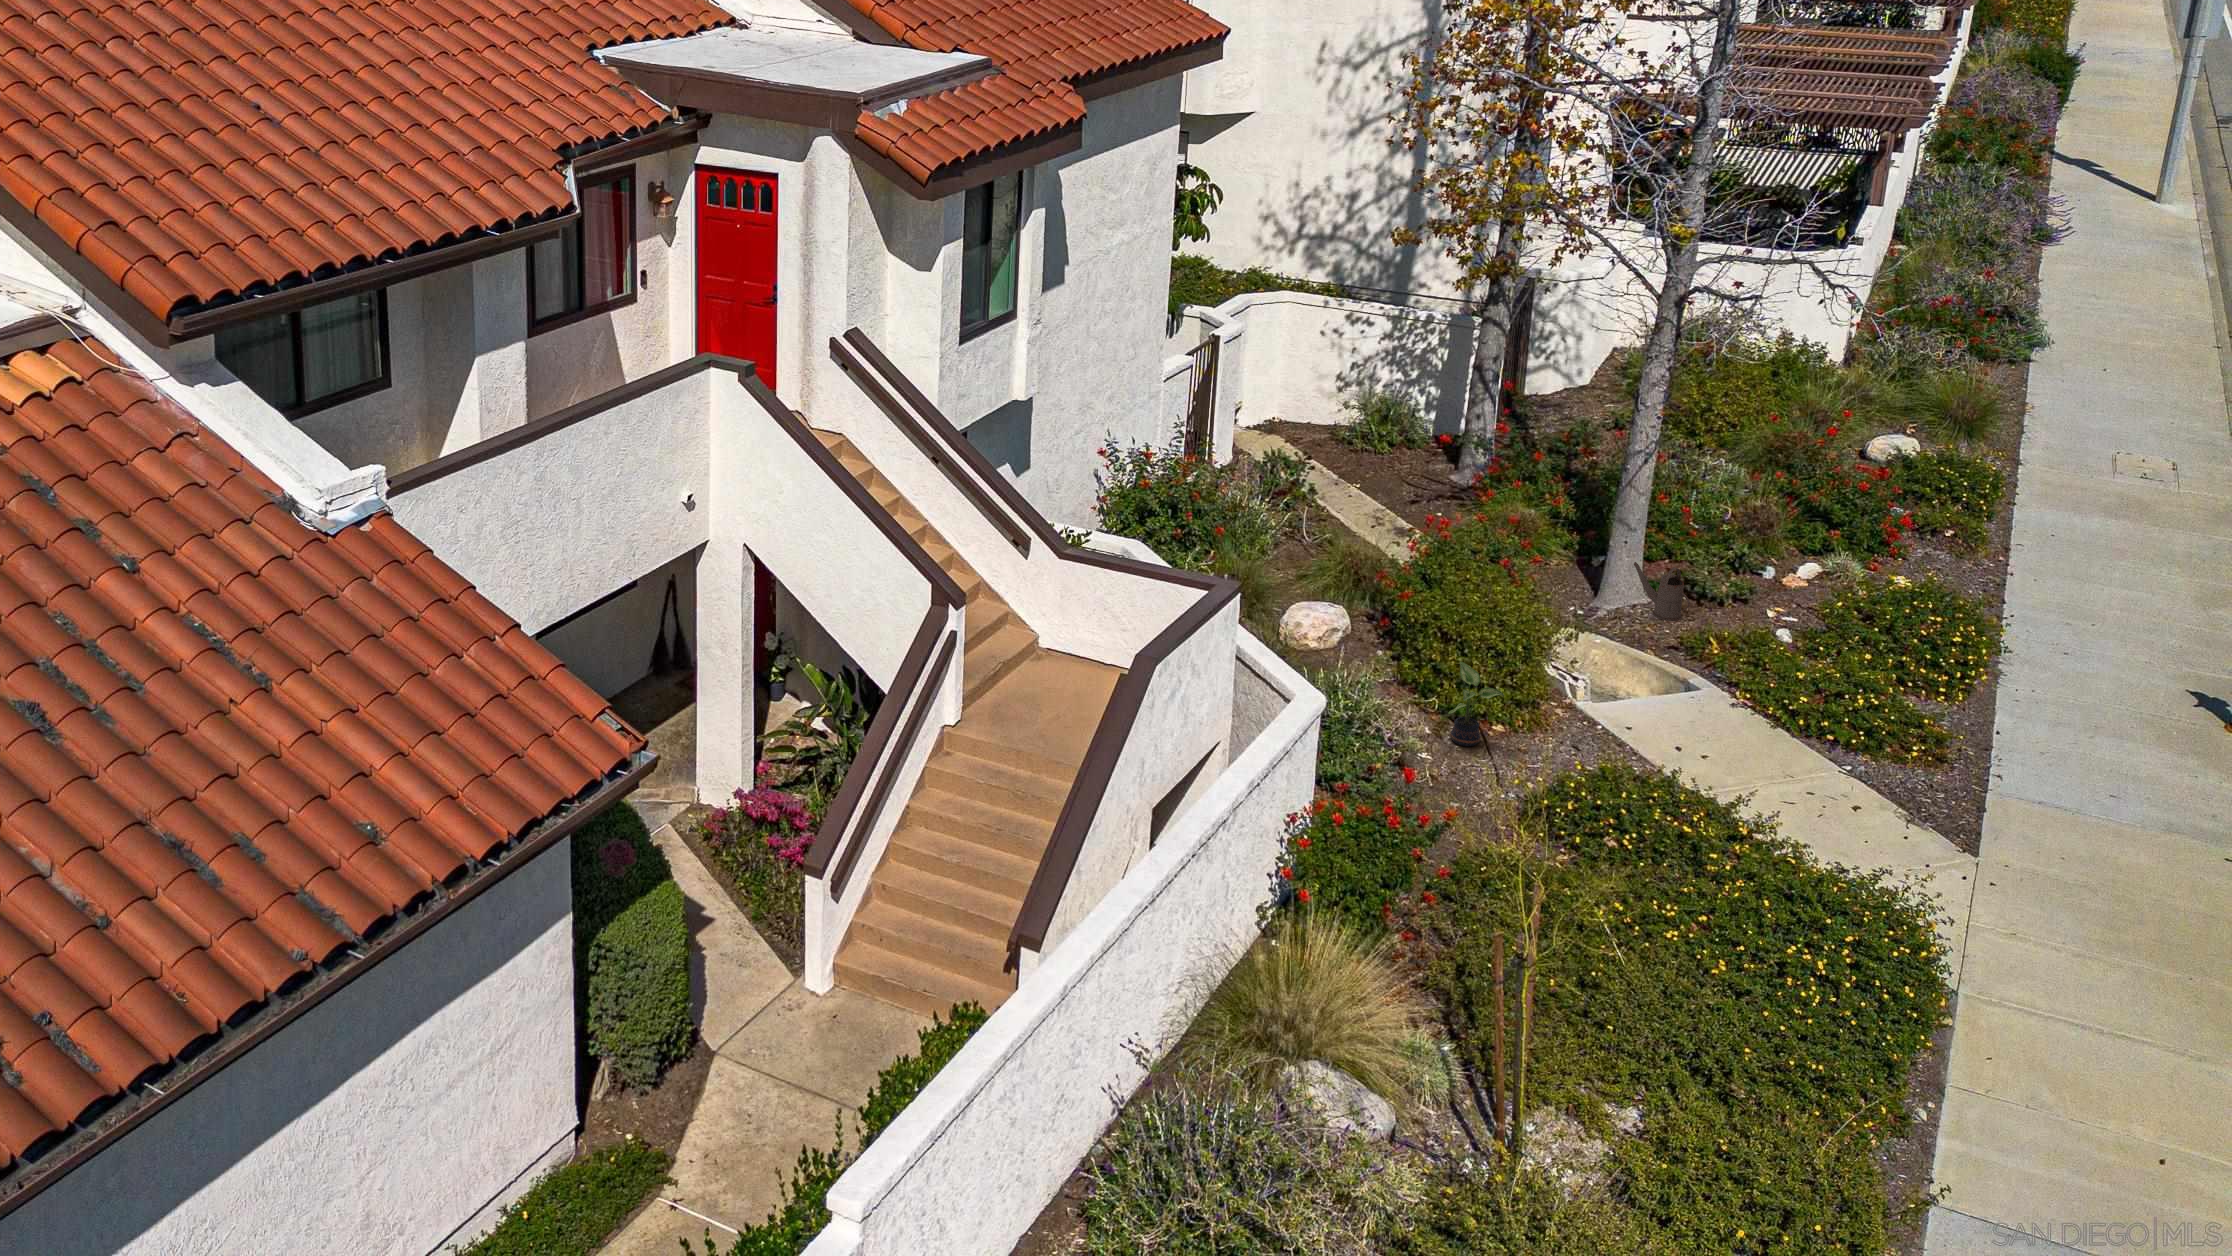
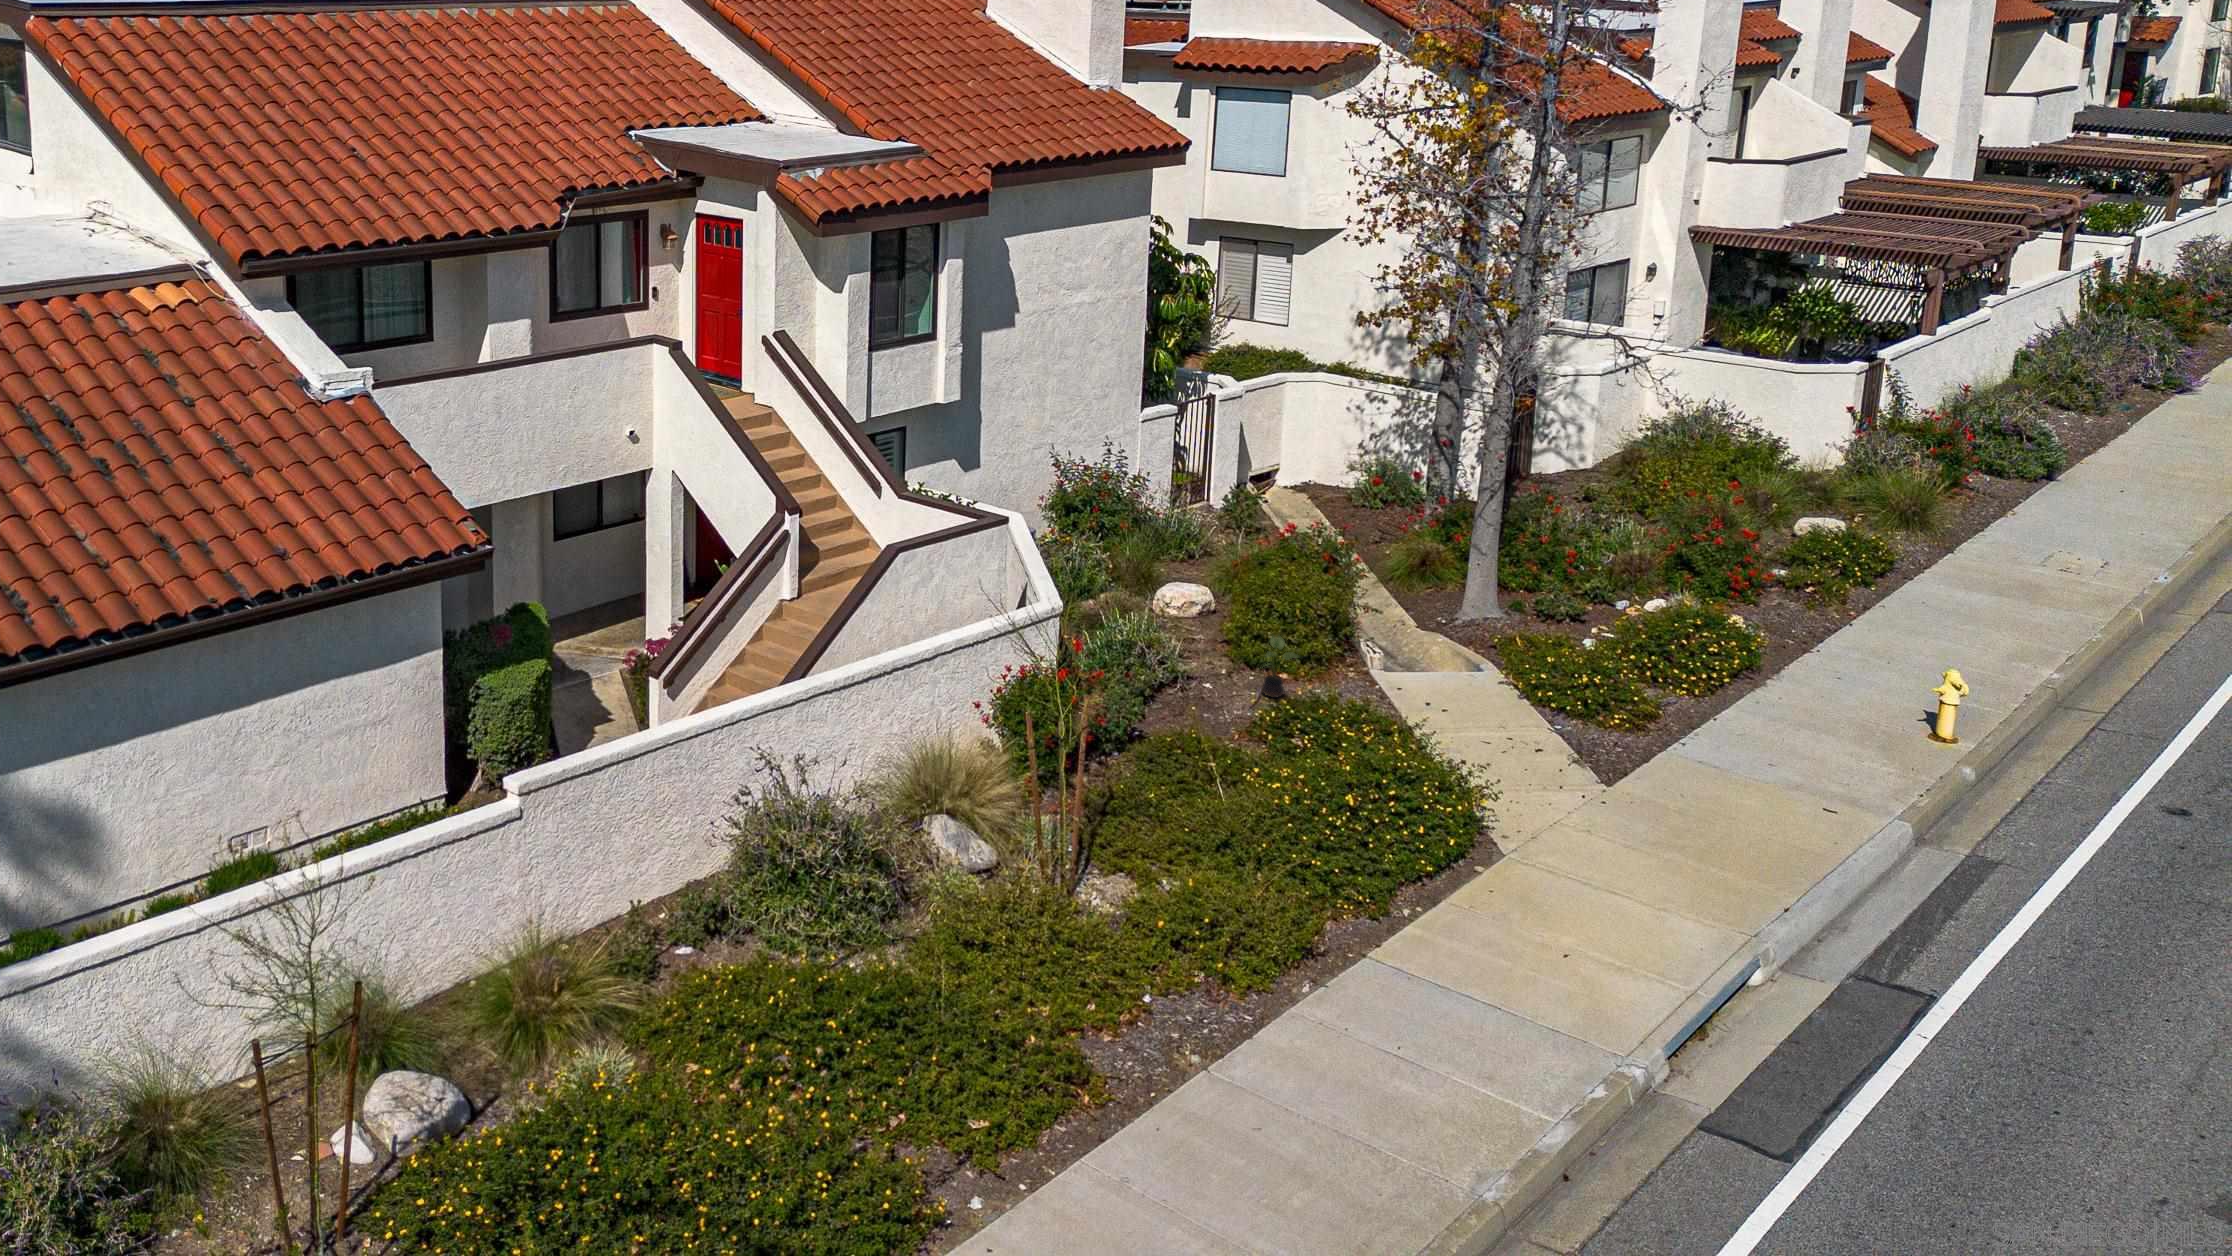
watering can: present [1634,562,1690,621] -> none [1495,587,1531,636]

